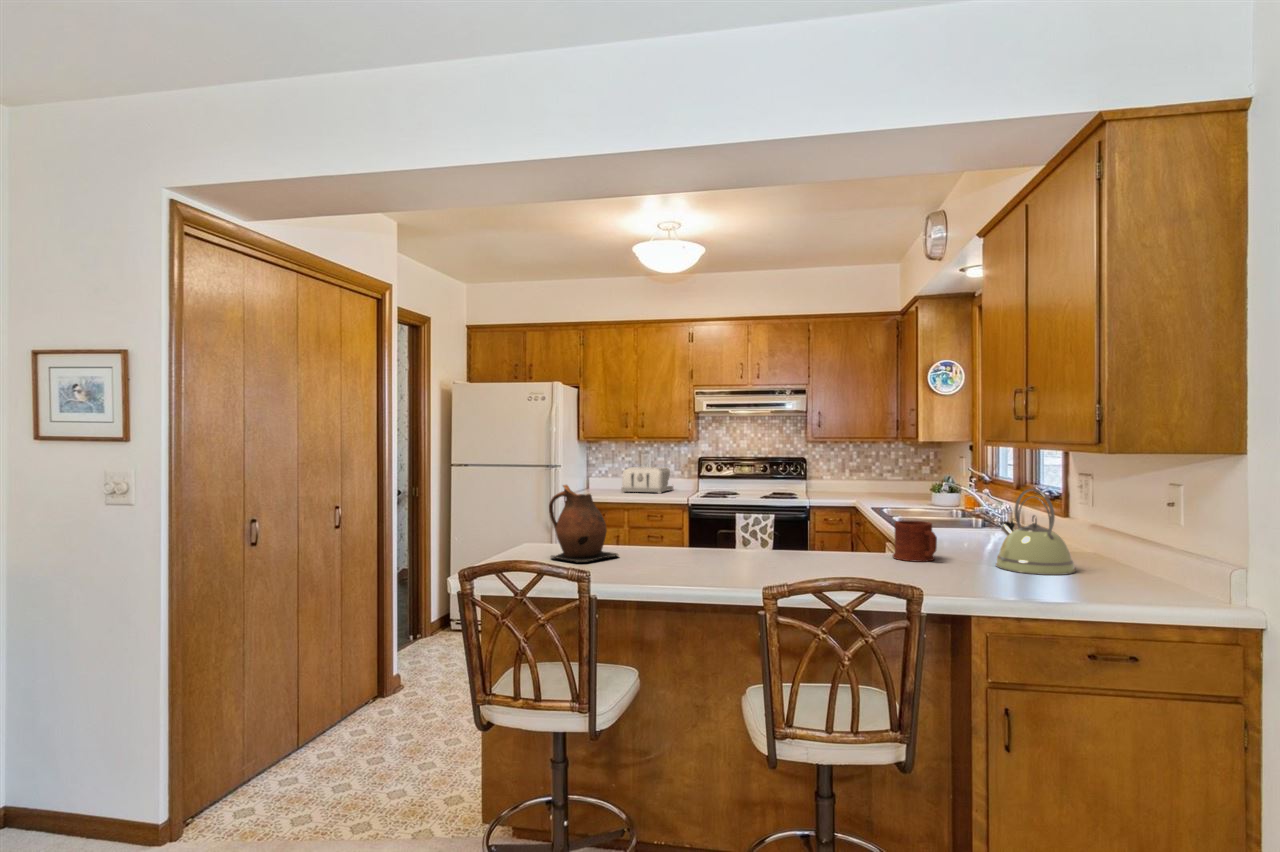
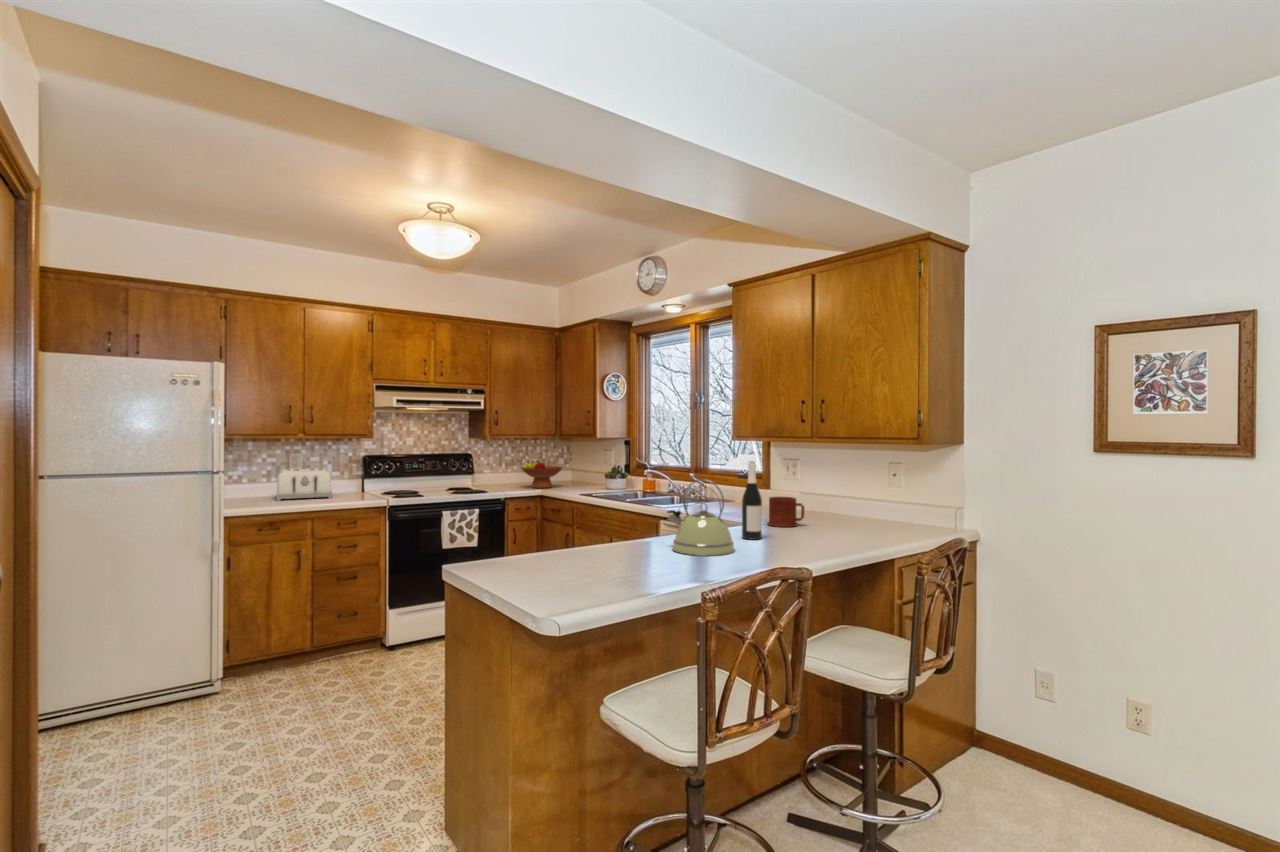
fruit bowl: none [843,467,893,499] -> present [521,460,562,488]
wine bottle: none [790,471,814,564] -> present [742,461,762,540]
ceramic pitcher: present [549,485,618,563] -> none [569,486,637,571]
kettle: present [996,489,1075,575] -> present [667,479,735,556]

